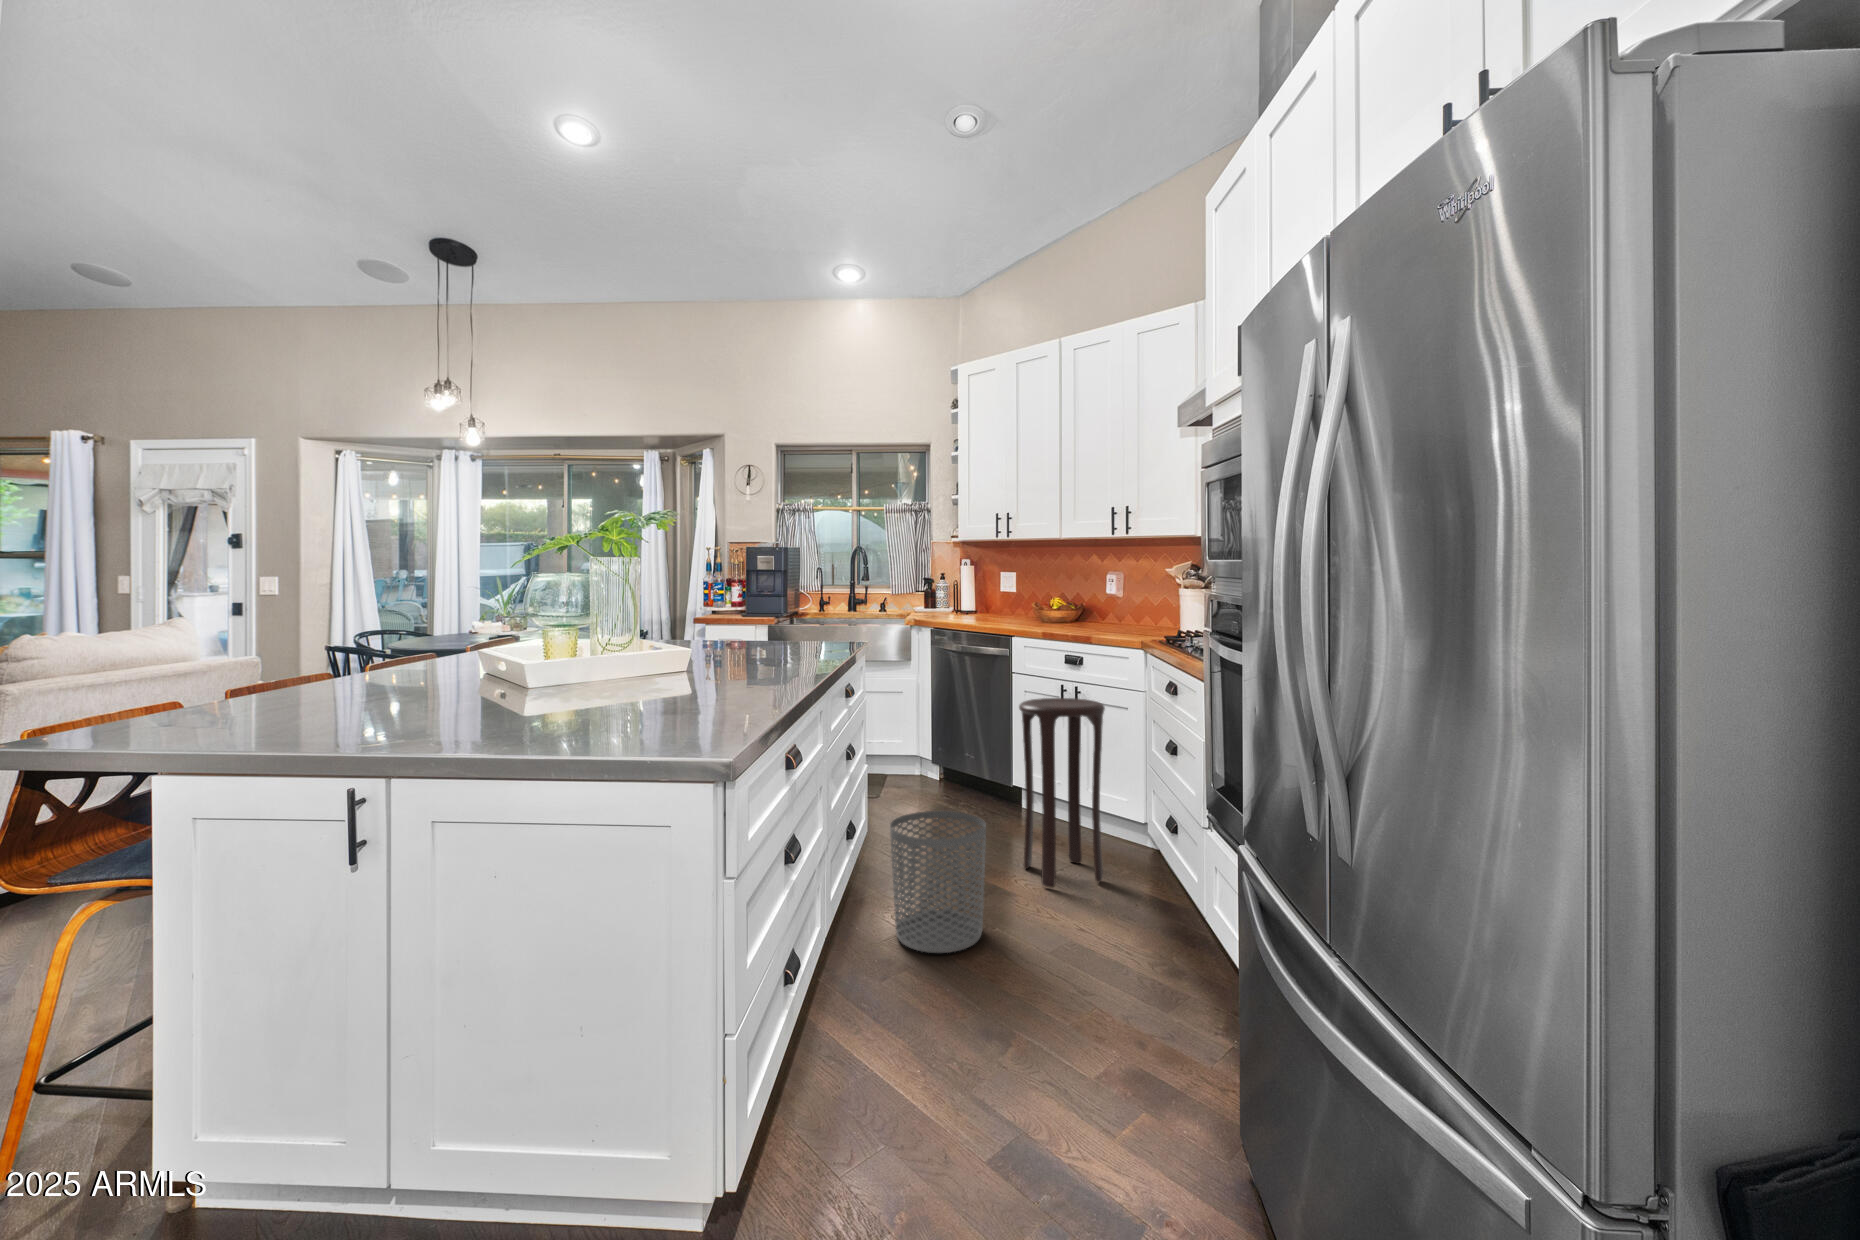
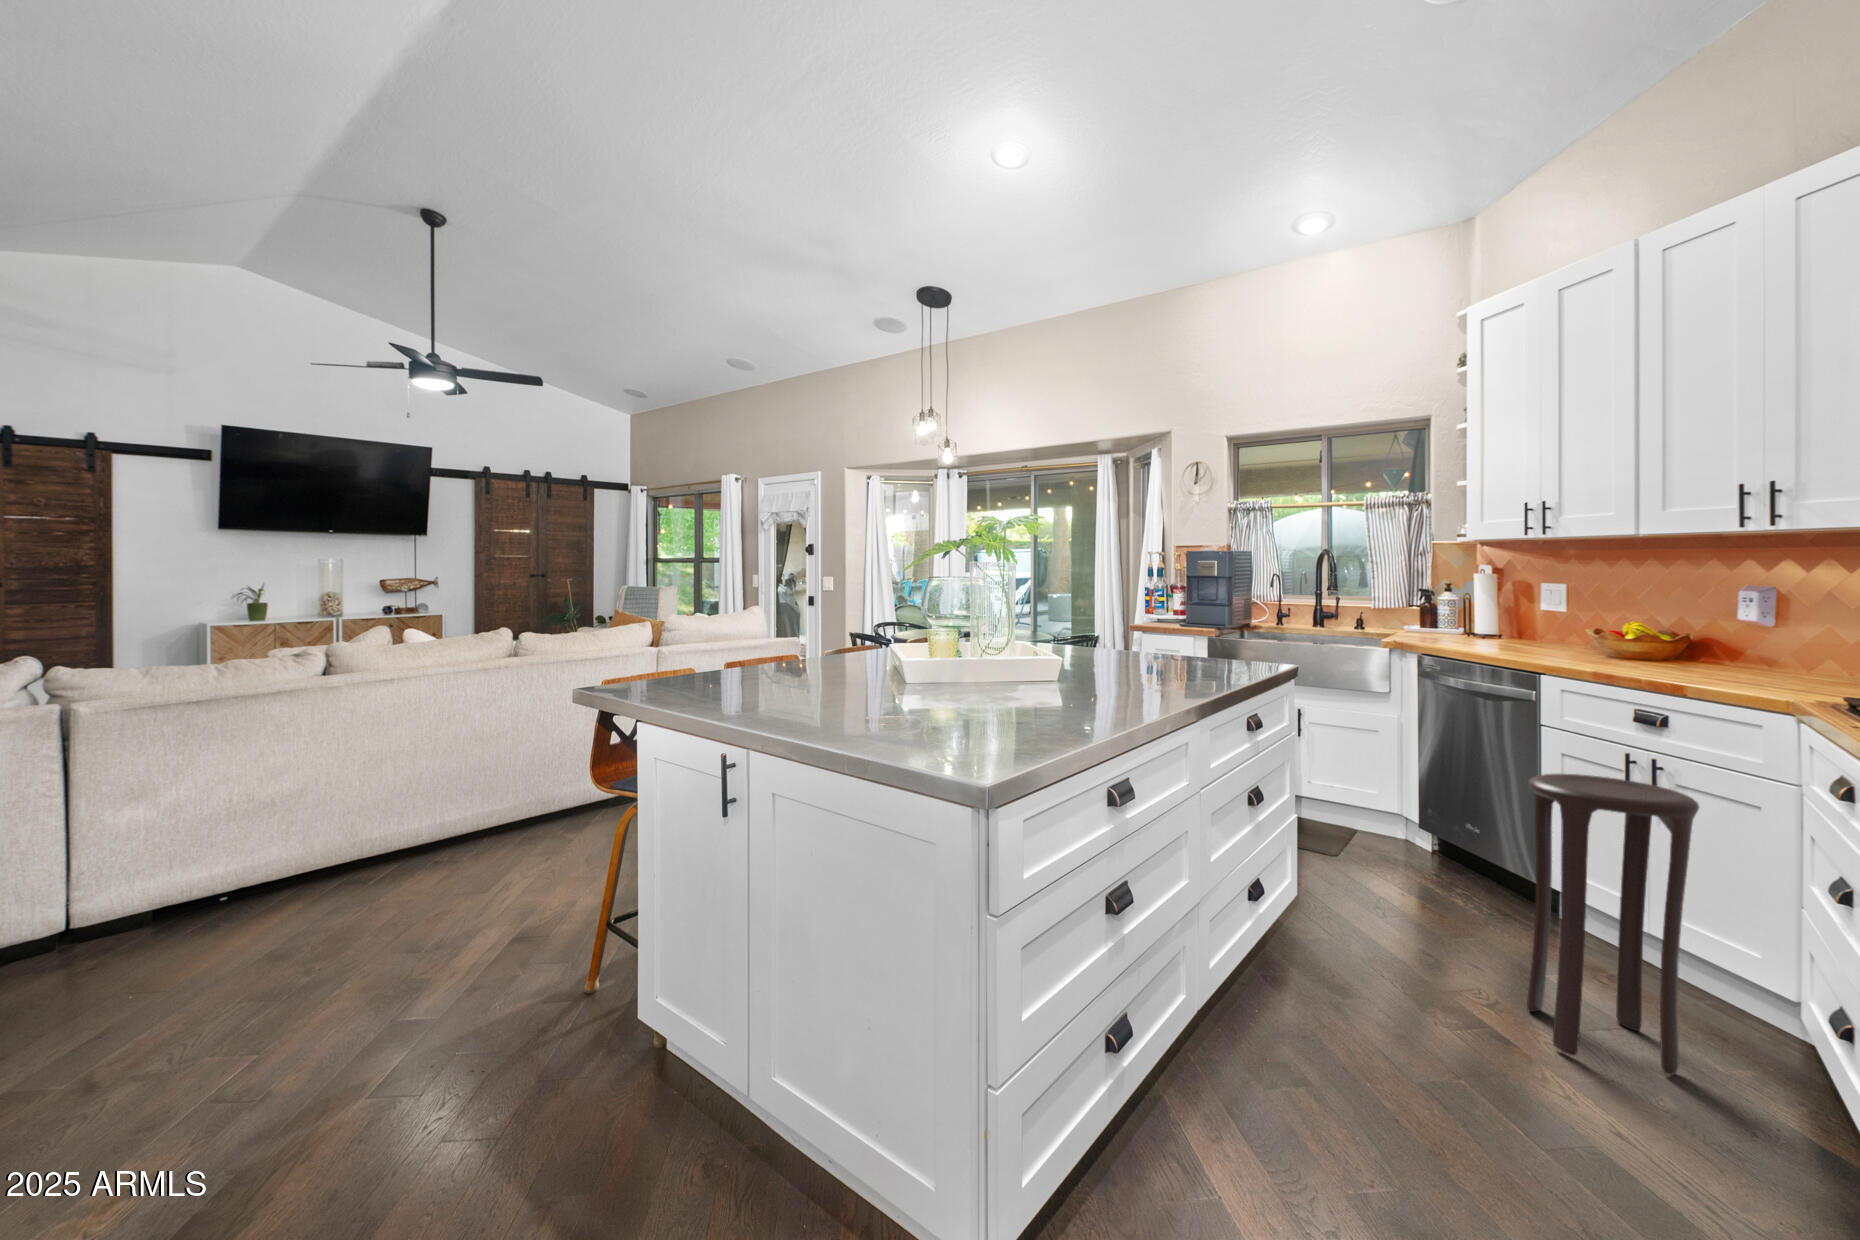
waste bin: present [890,811,986,953] -> none [1297,898,1442,1100]

